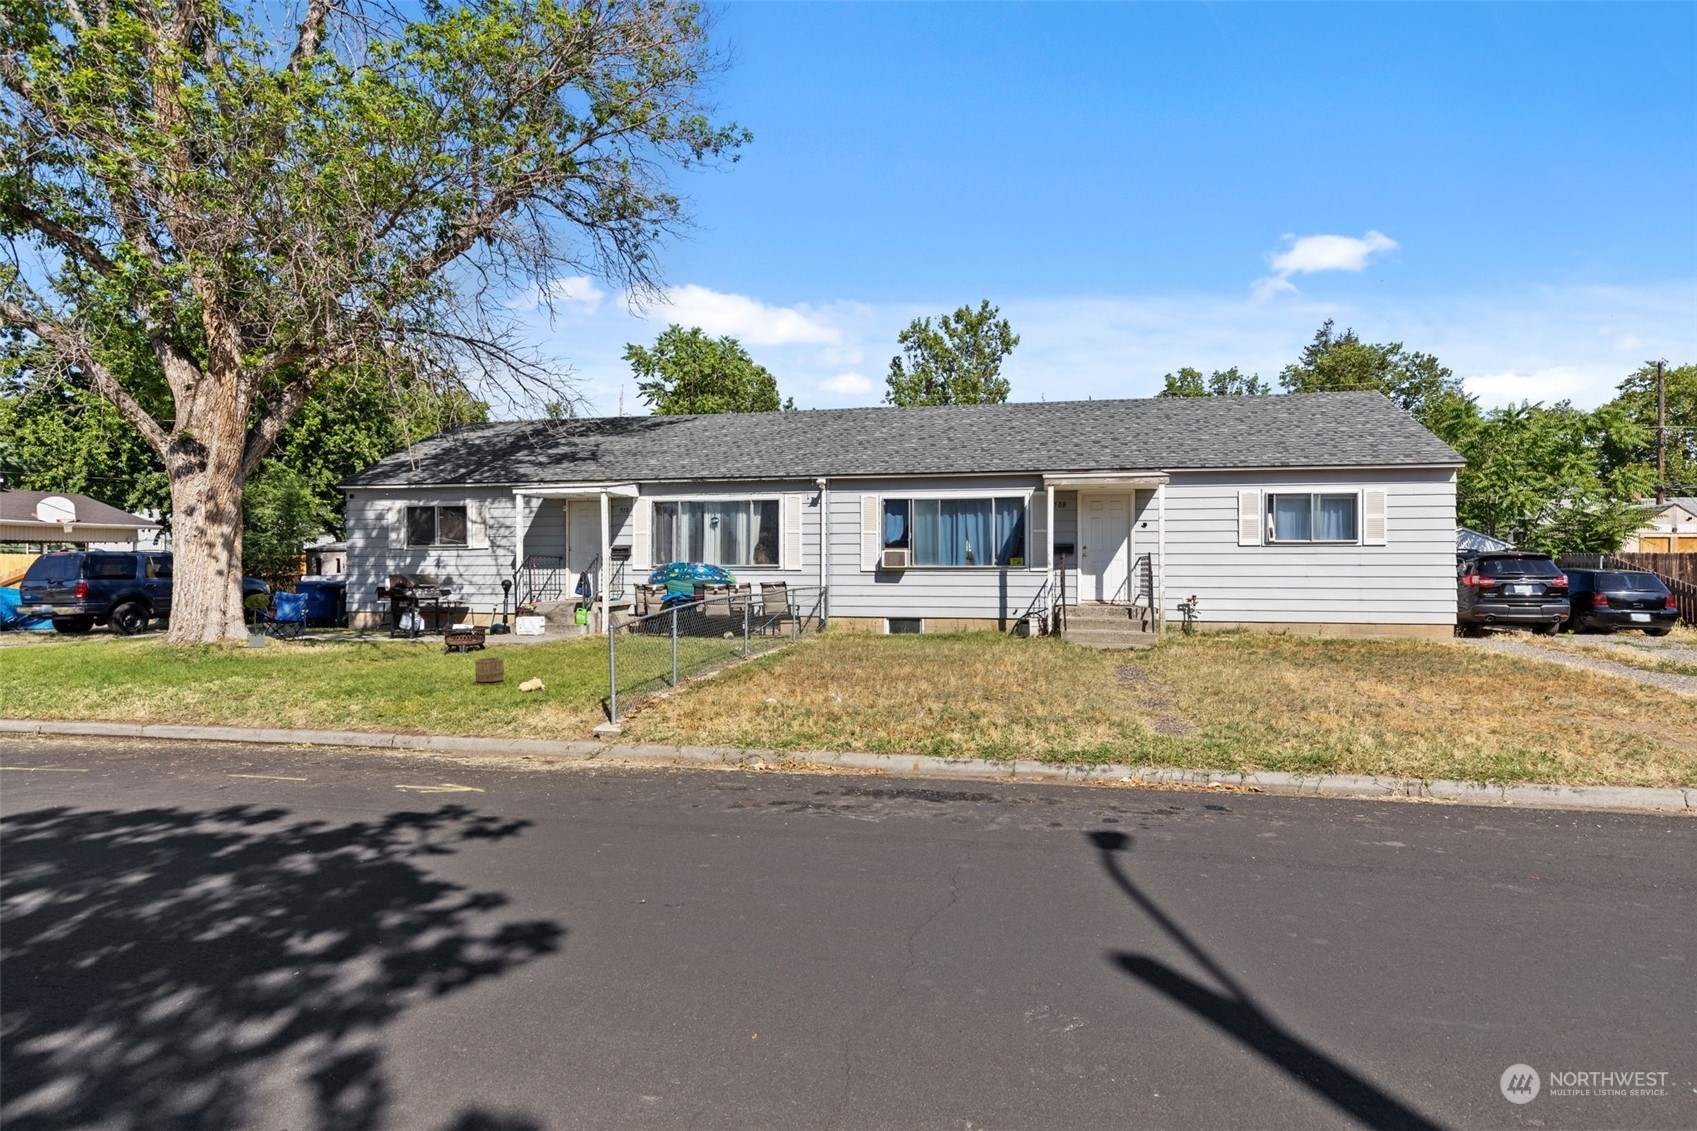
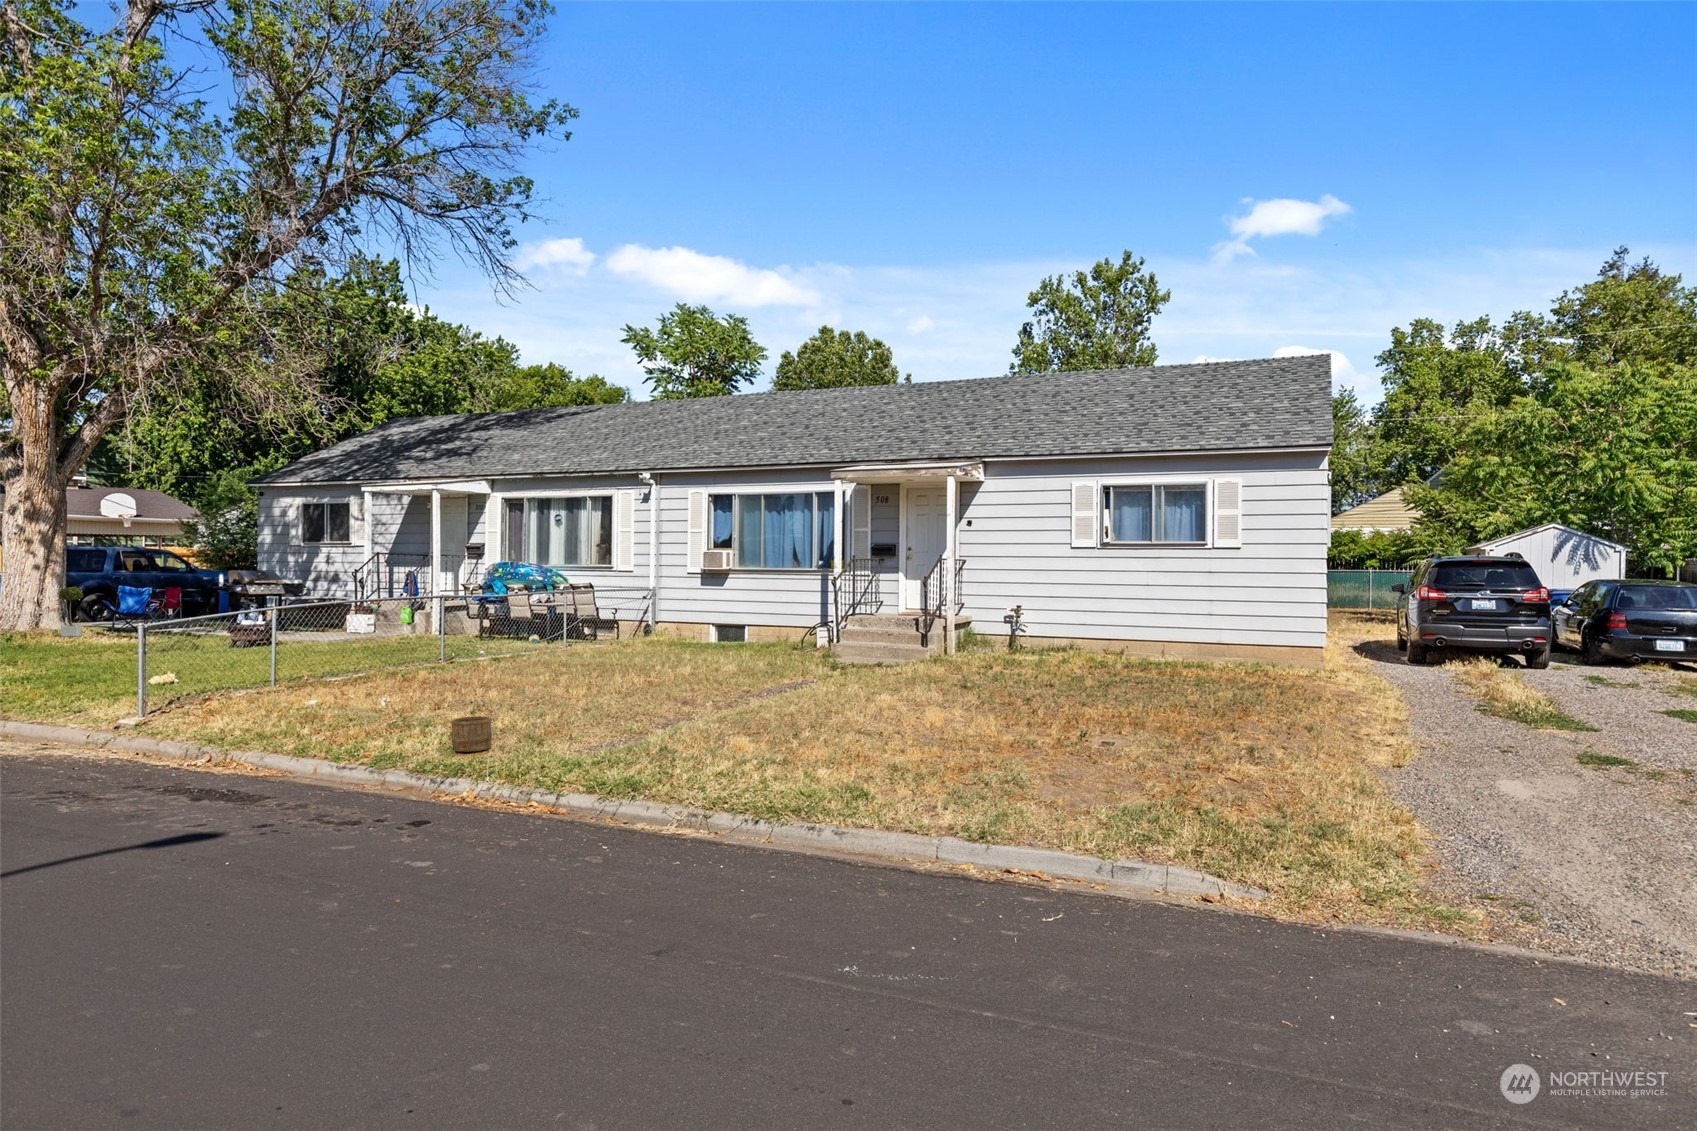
wooden bucket: present [474,658,504,682] -> present [450,716,492,752]

